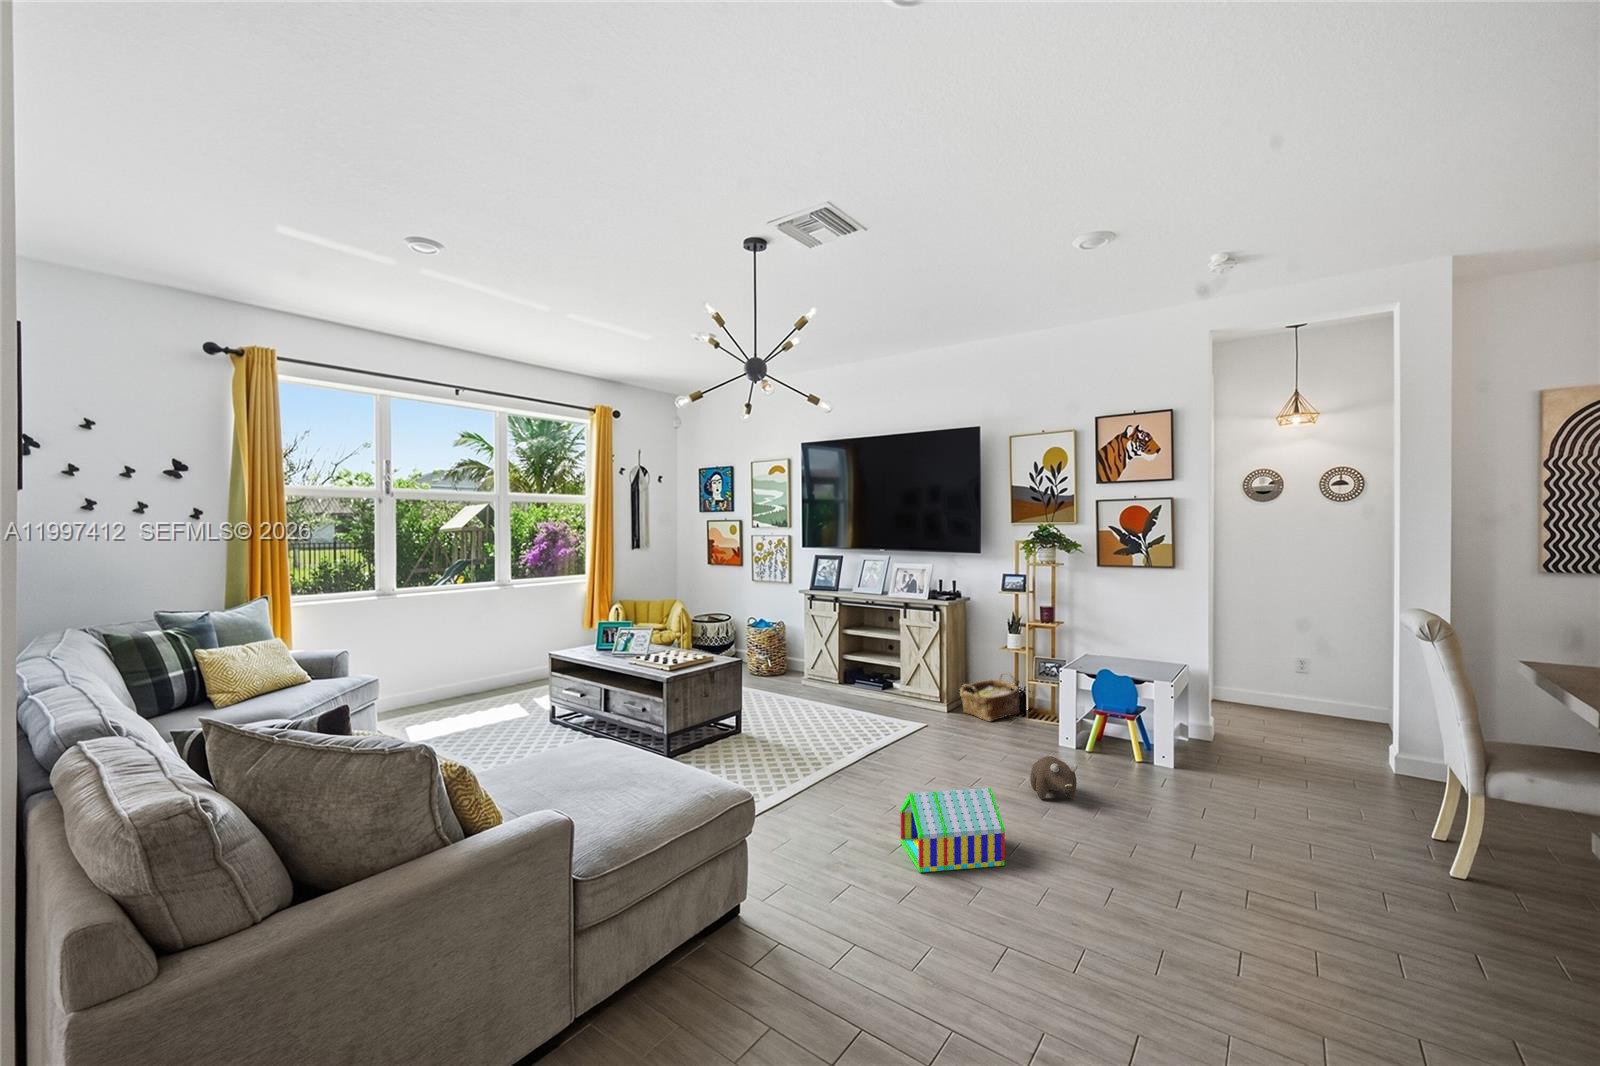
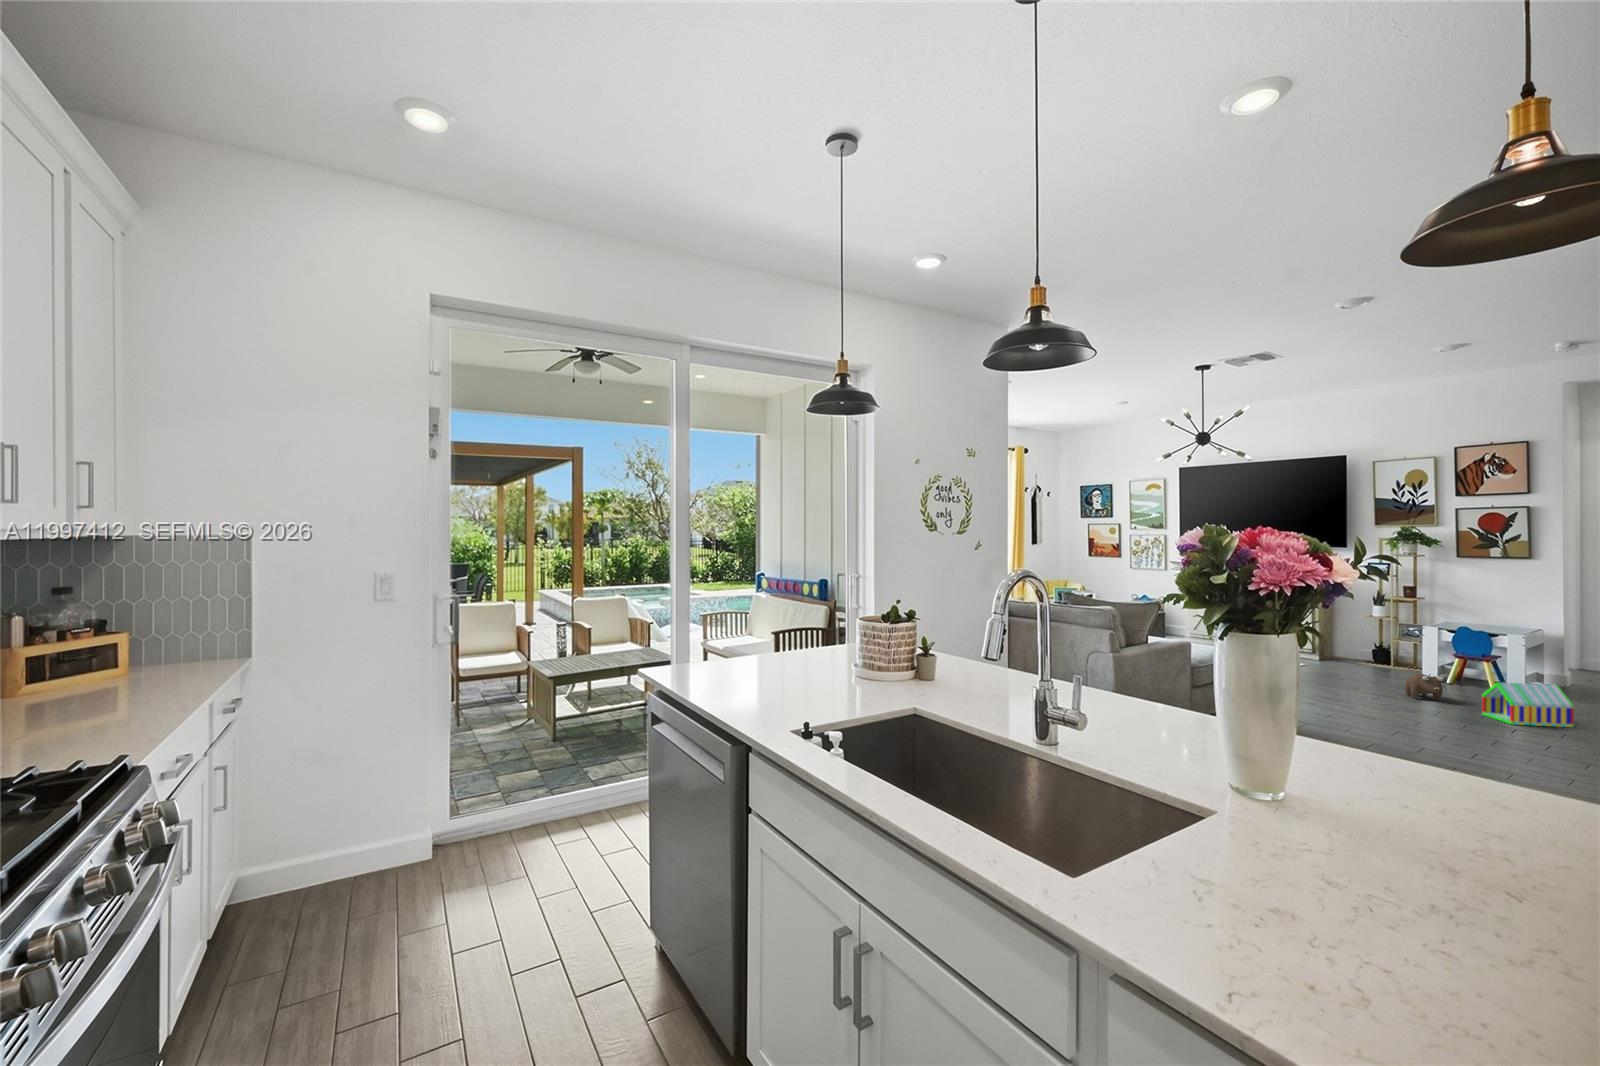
woven basket: present [960,672,1020,721] -> none [1332,634,1385,667]
toy house: present [900,788,1005,872] -> present [1482,682,1574,727]

